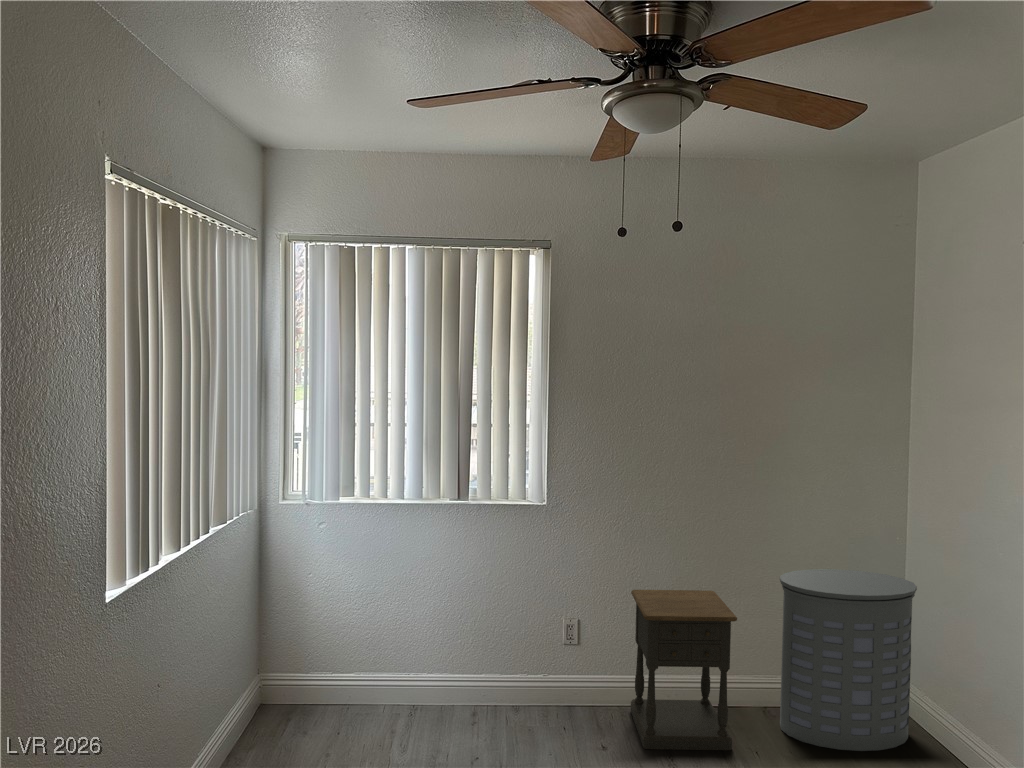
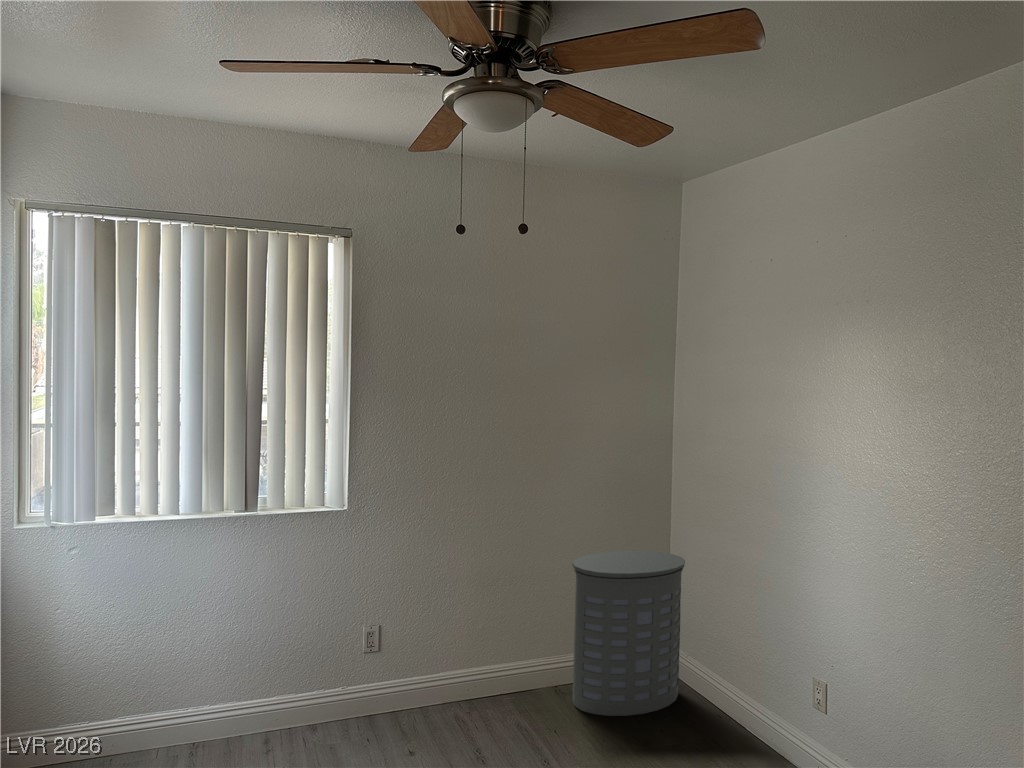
nightstand: present [631,590,737,750] -> none [433,582,539,747]

